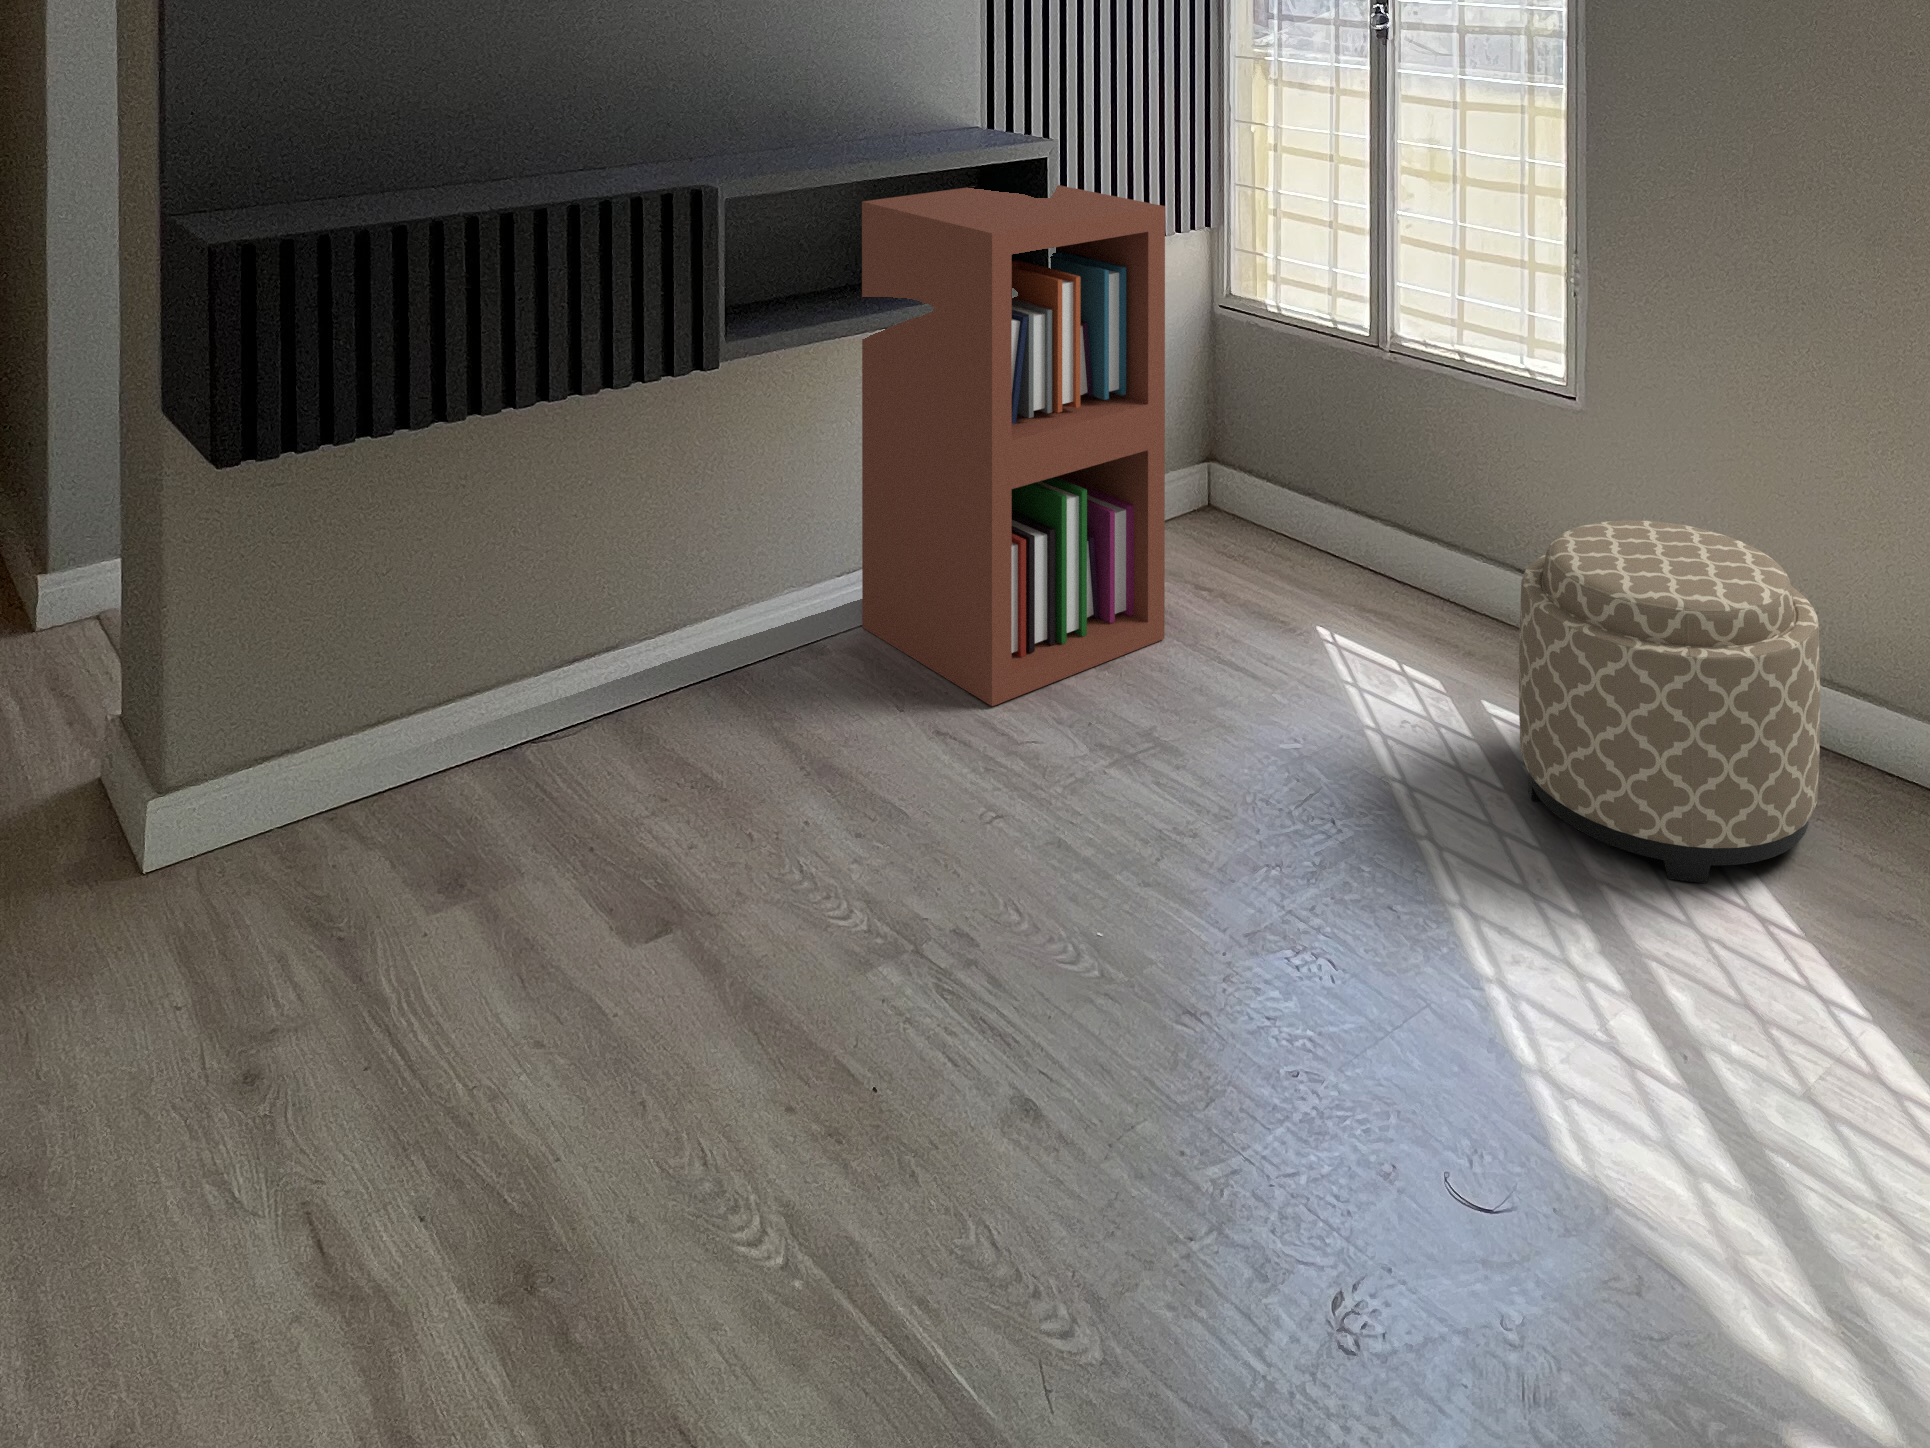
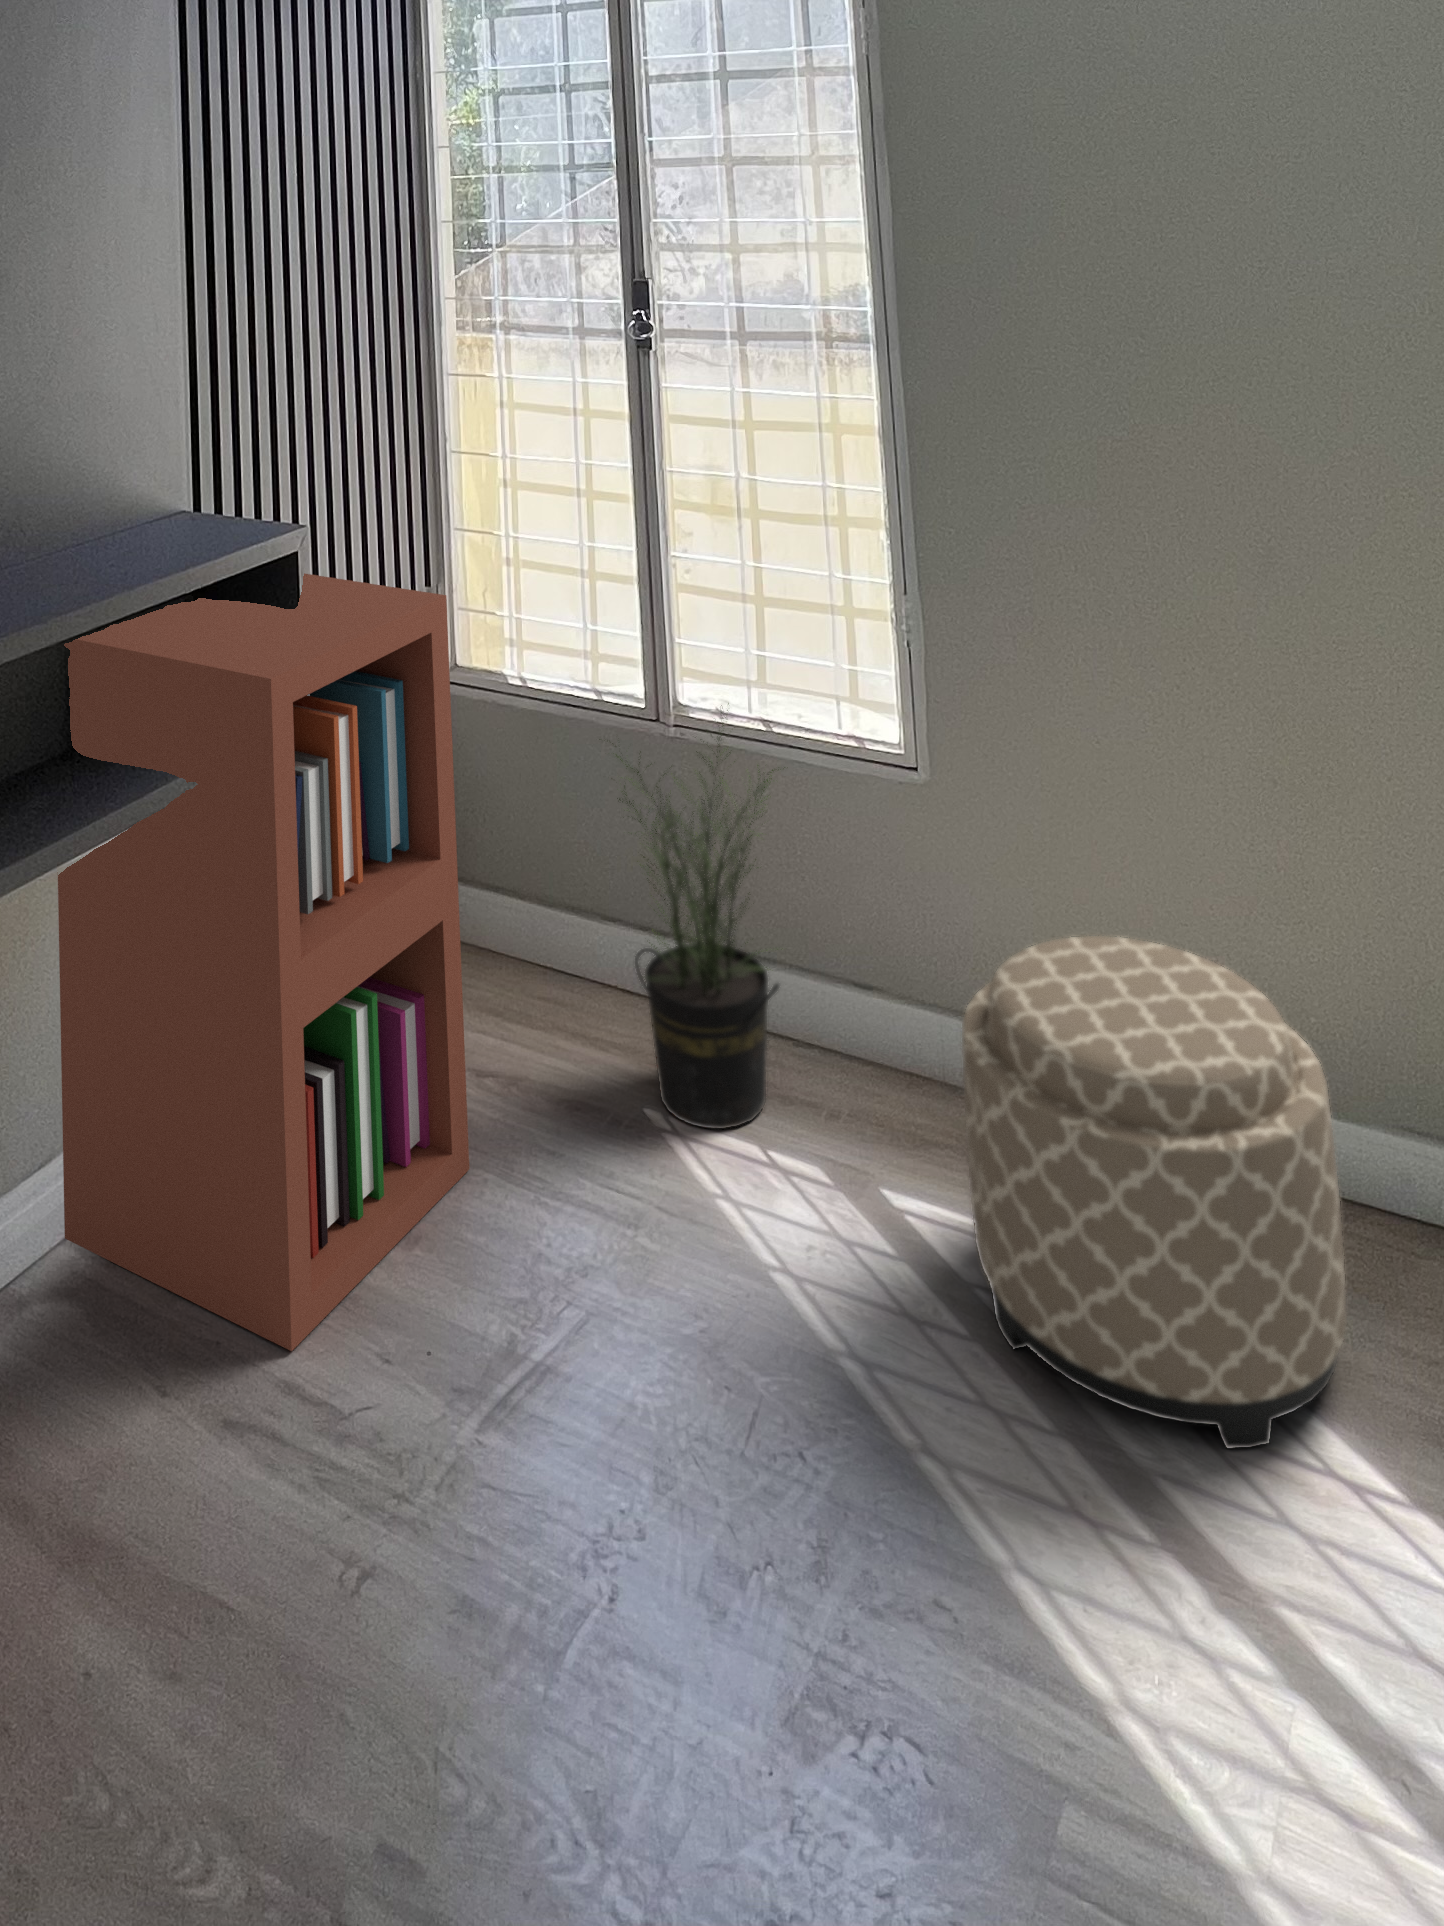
potted plant: none [1299,333,1451,649] -> present [599,703,785,1129]

